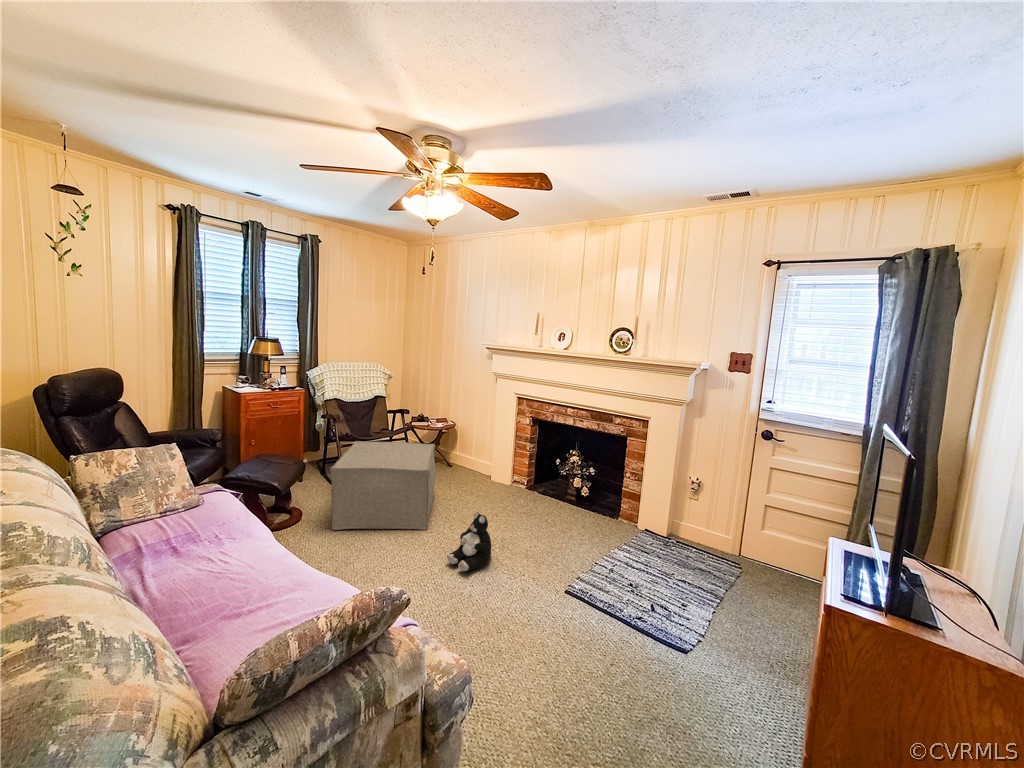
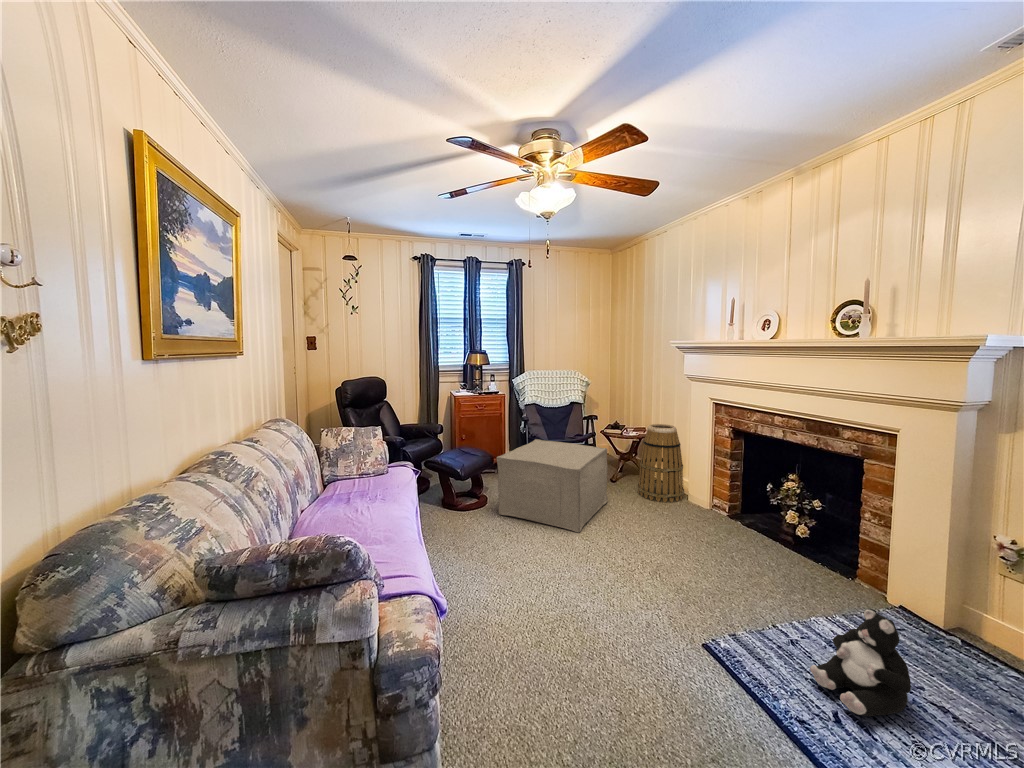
basket: none [454,416,493,486] -> present [638,424,684,502]
plush toy: present [446,512,491,571] -> present [810,609,911,716]

